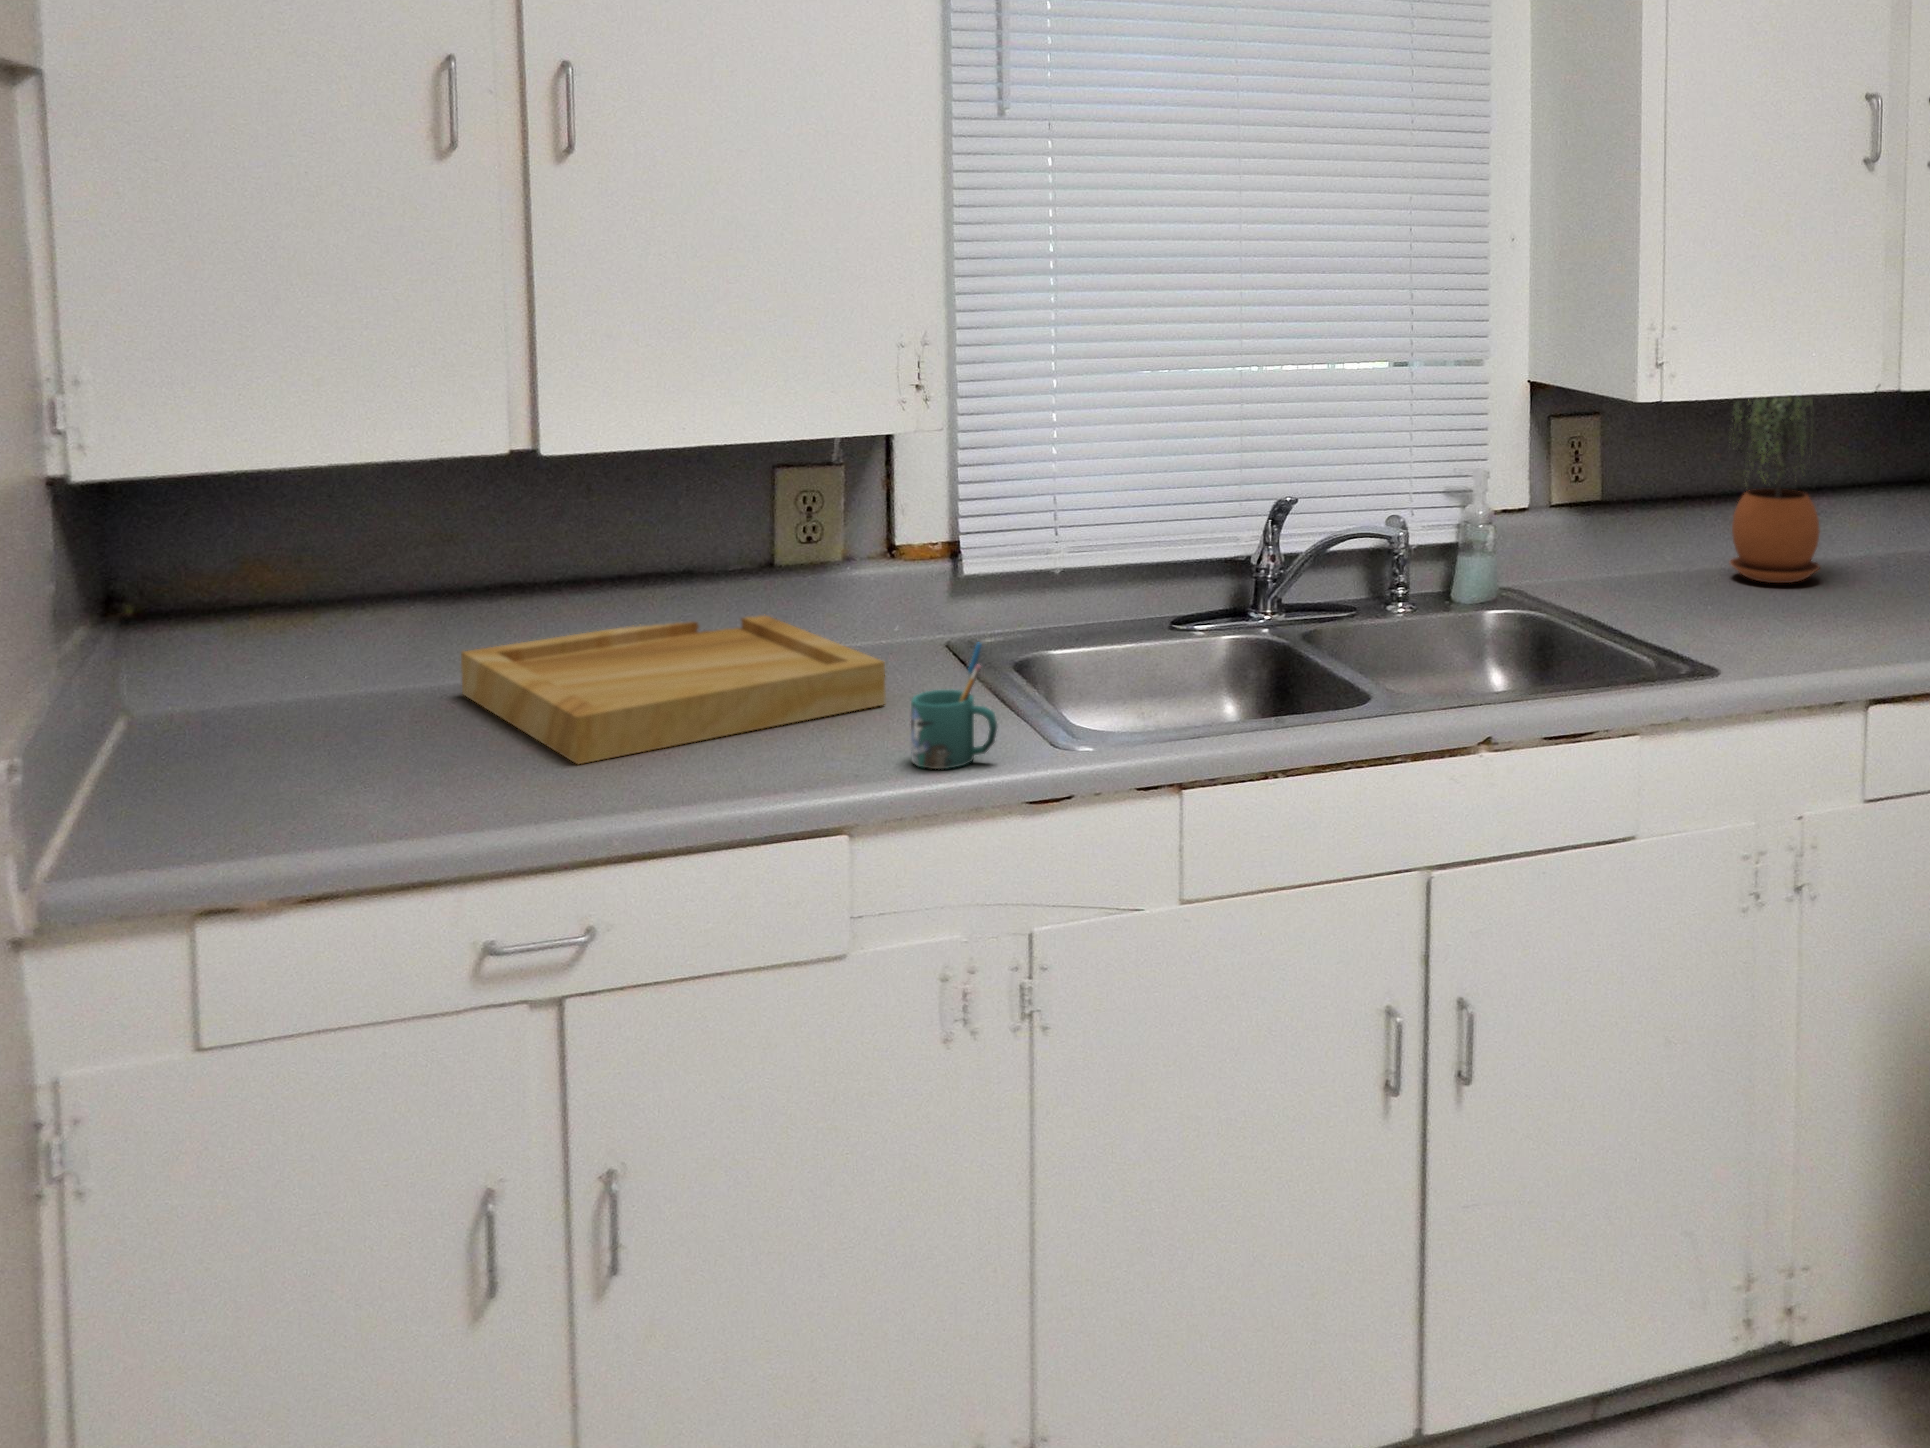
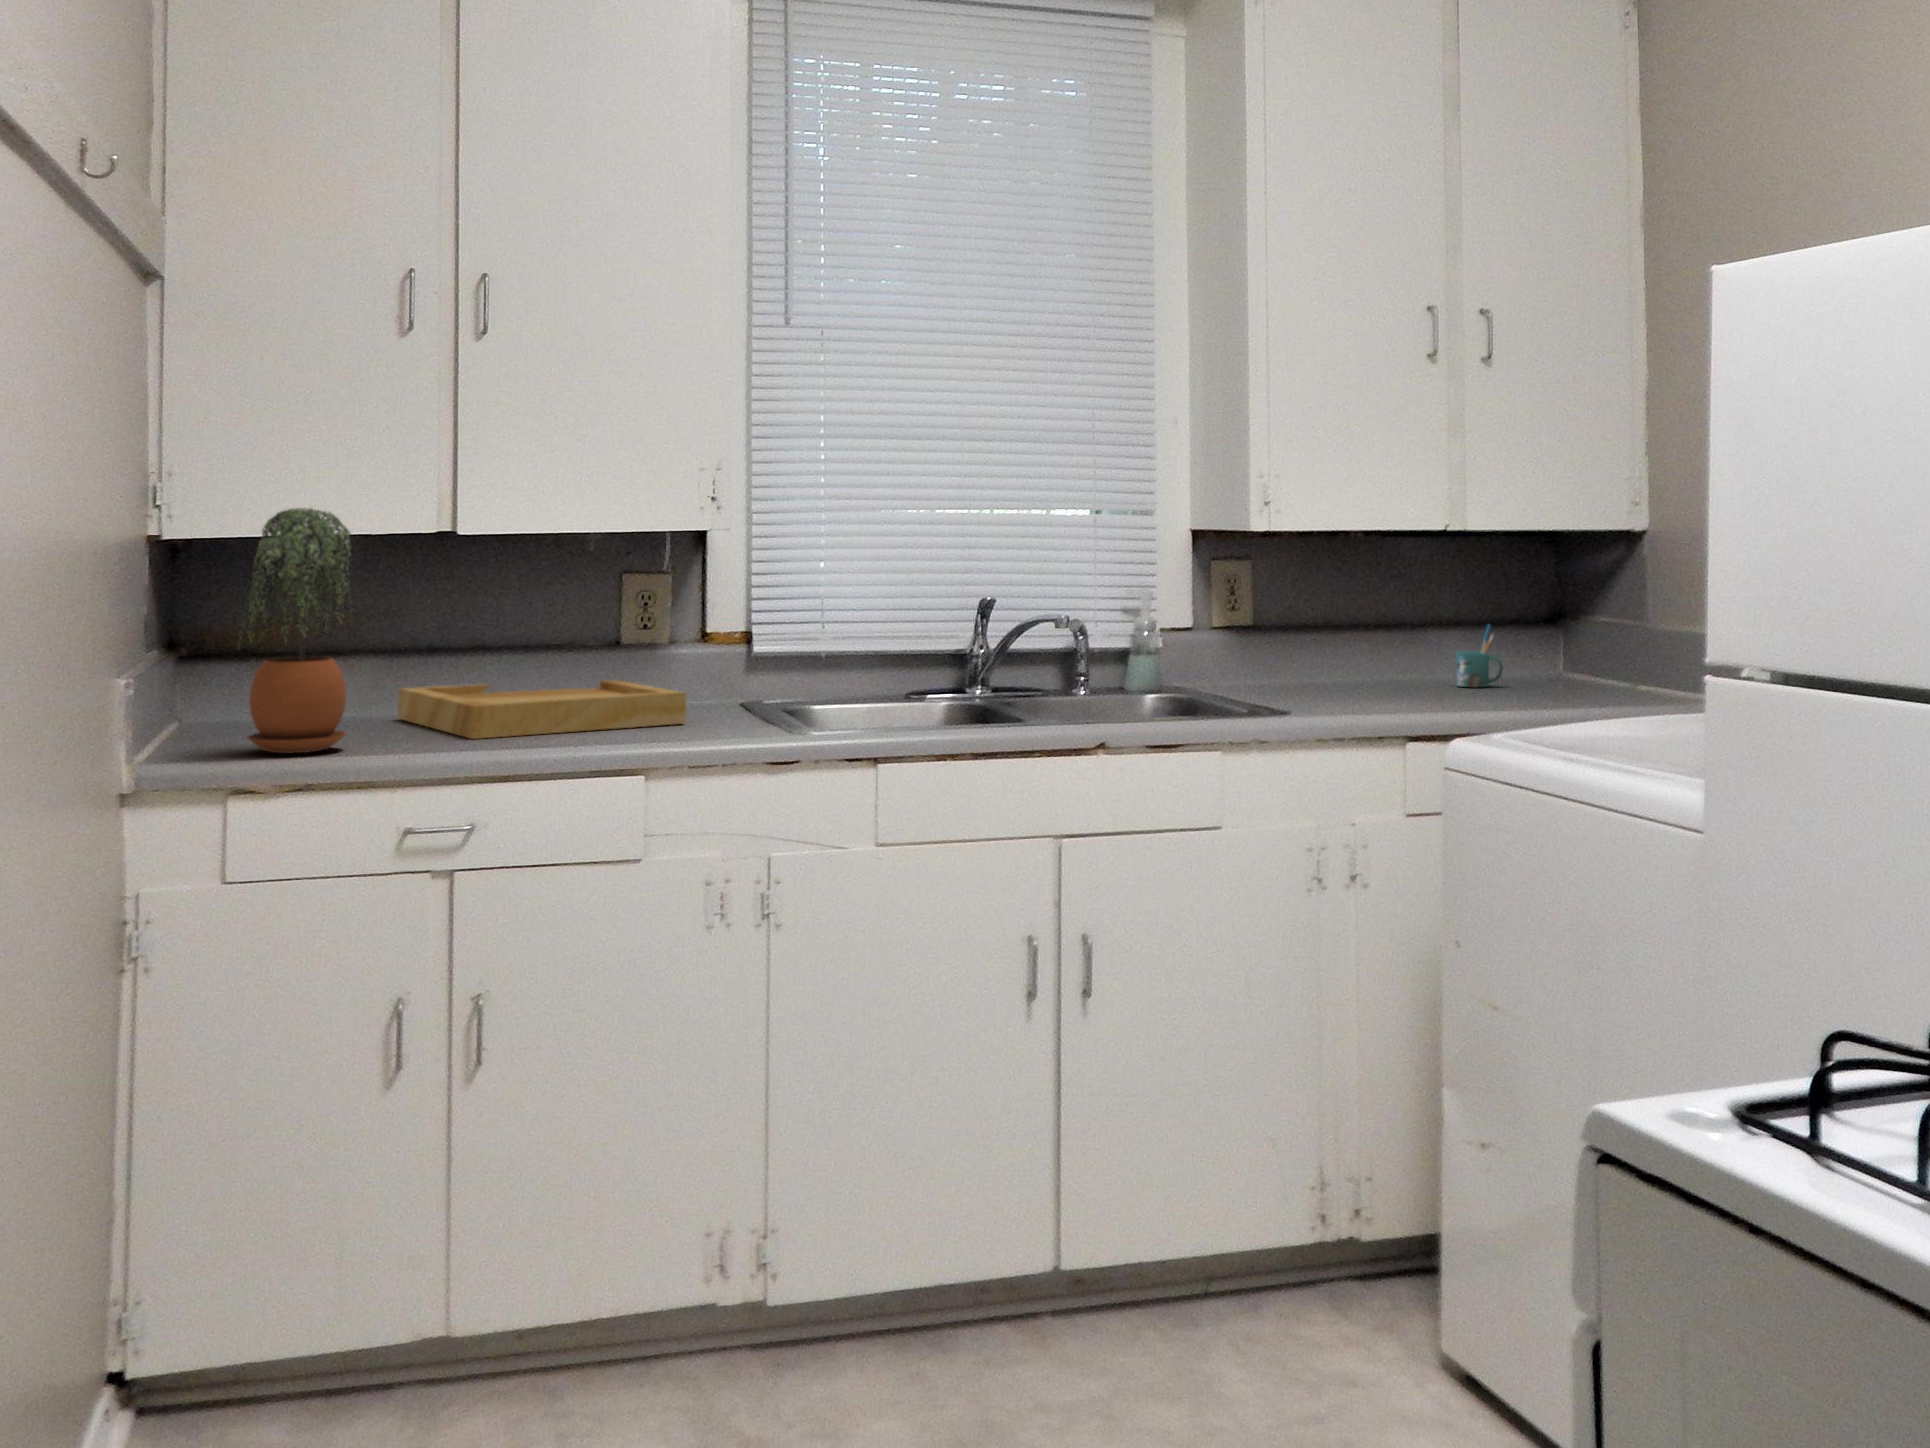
potted plant: present [1728,395,1820,583] -> present [239,508,353,753]
mug: present [911,643,997,769] -> present [1456,625,1503,687]

